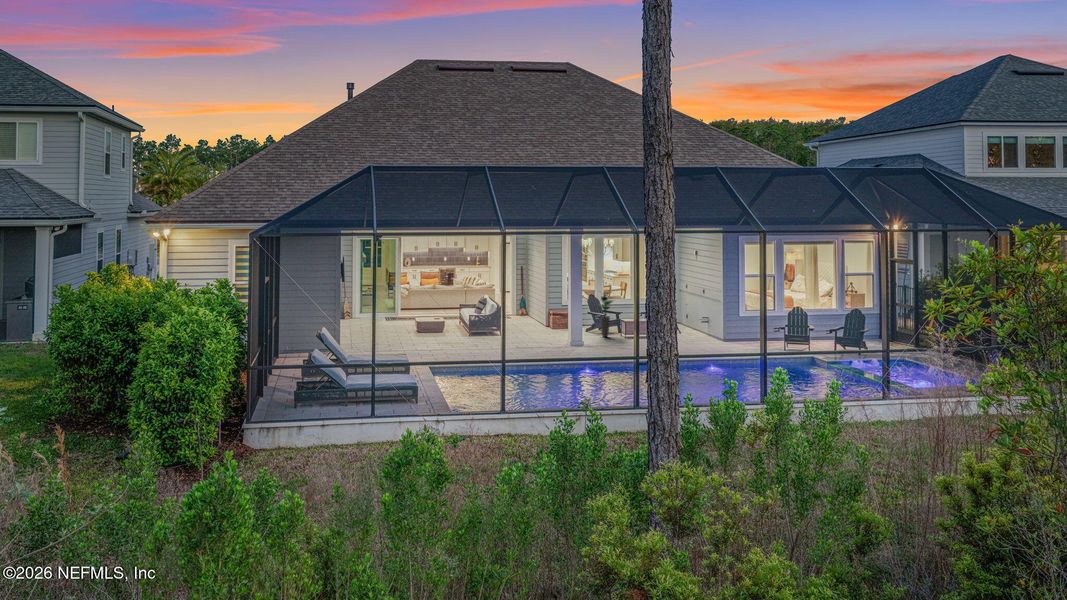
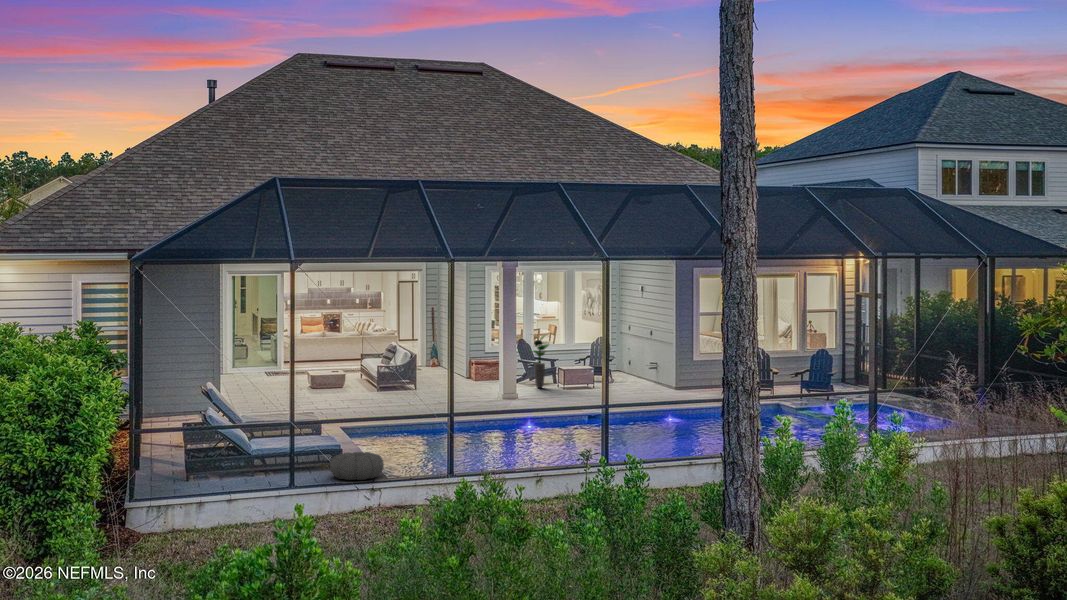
pouf: none [405,389,447,412] -> present [330,452,384,480]

